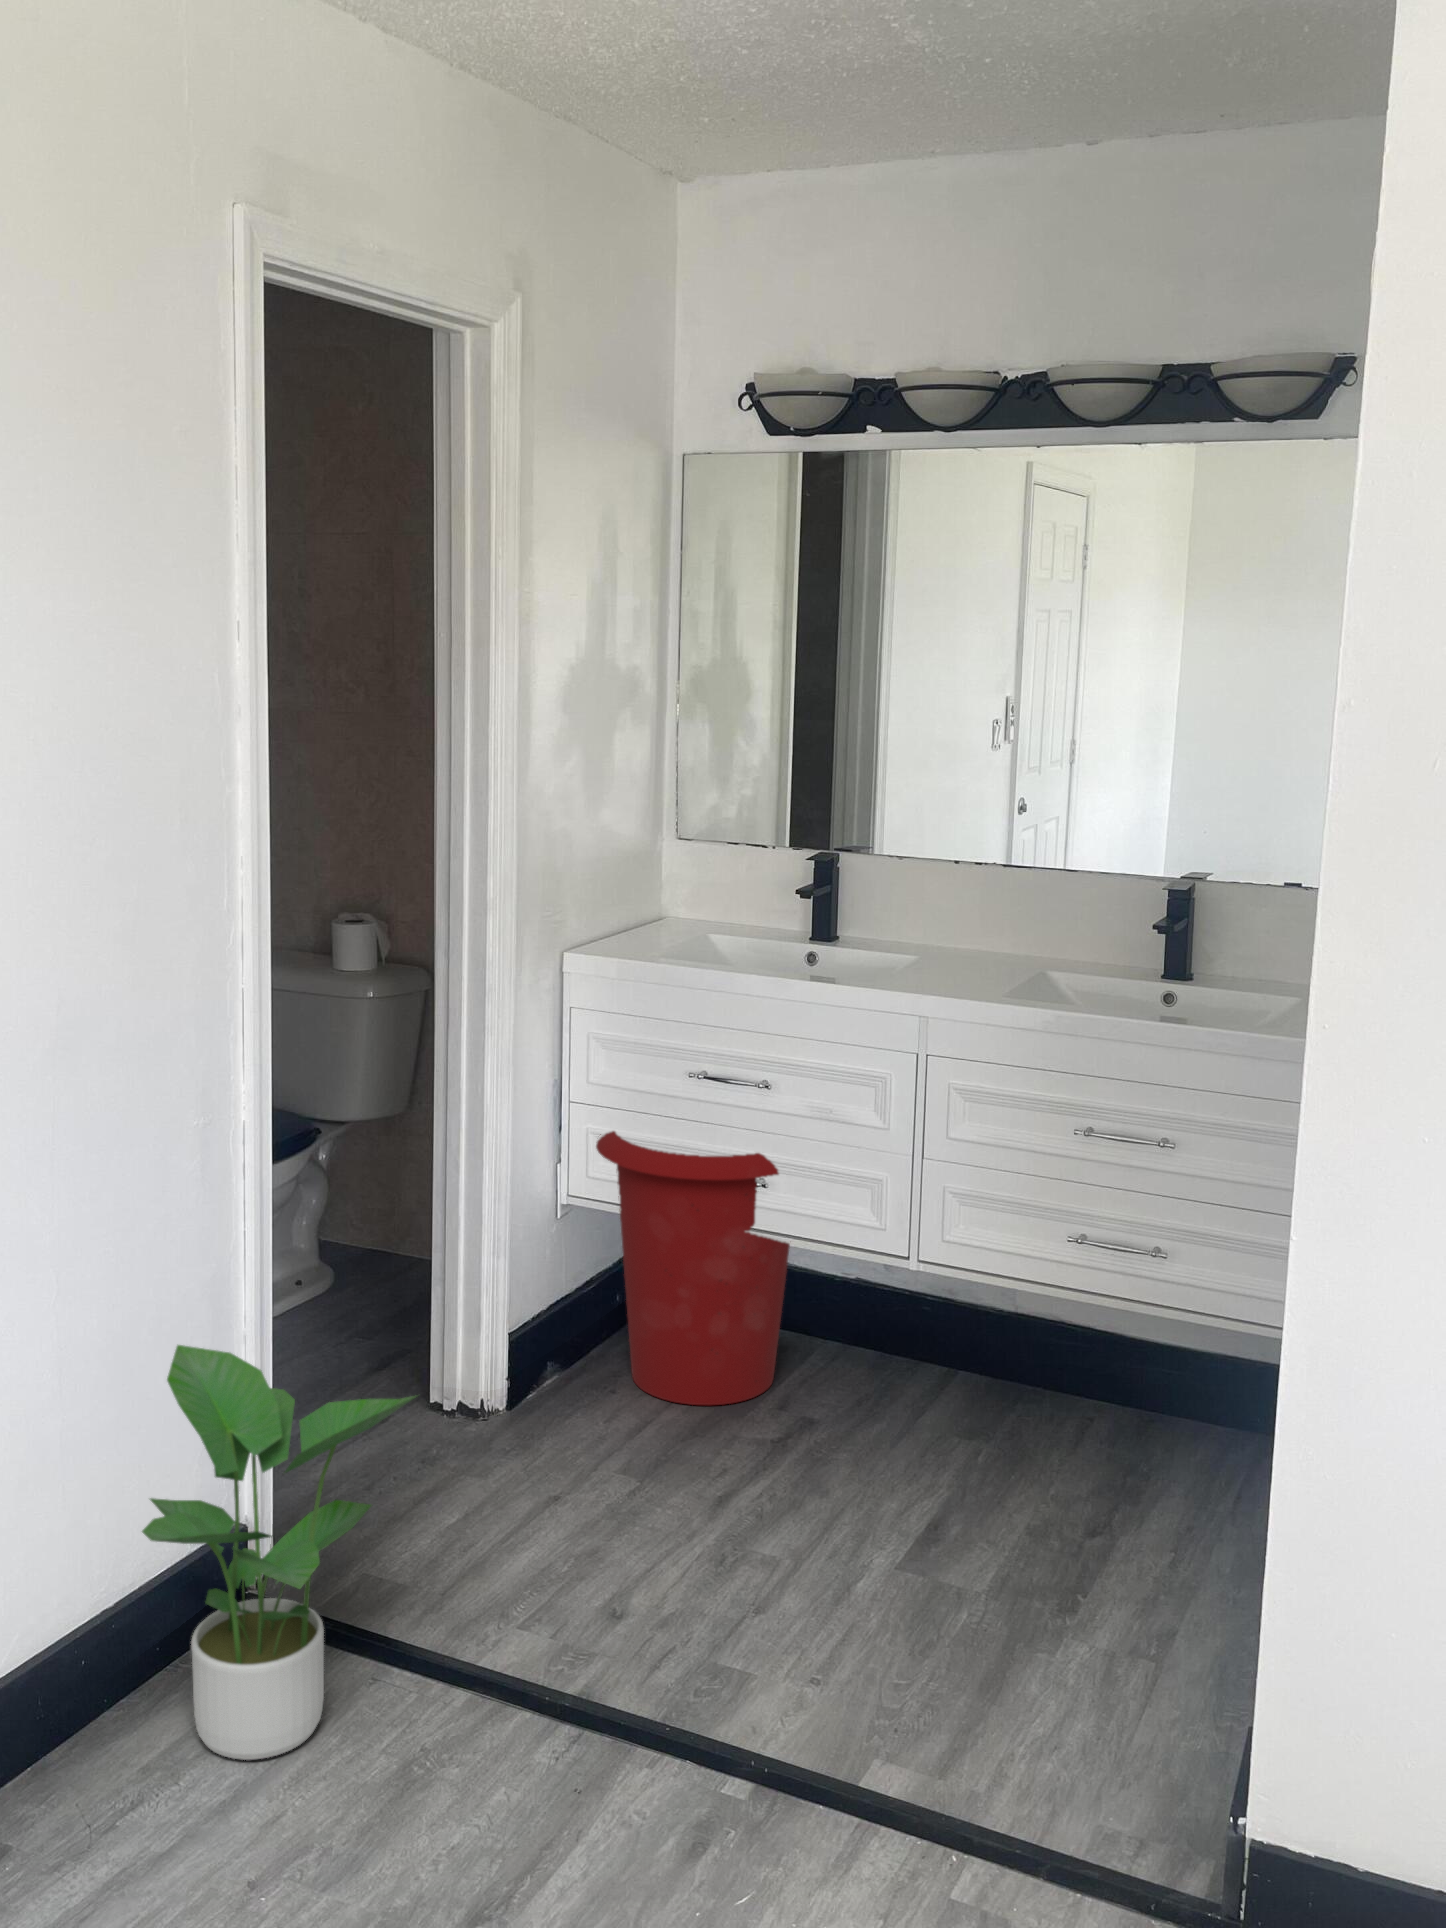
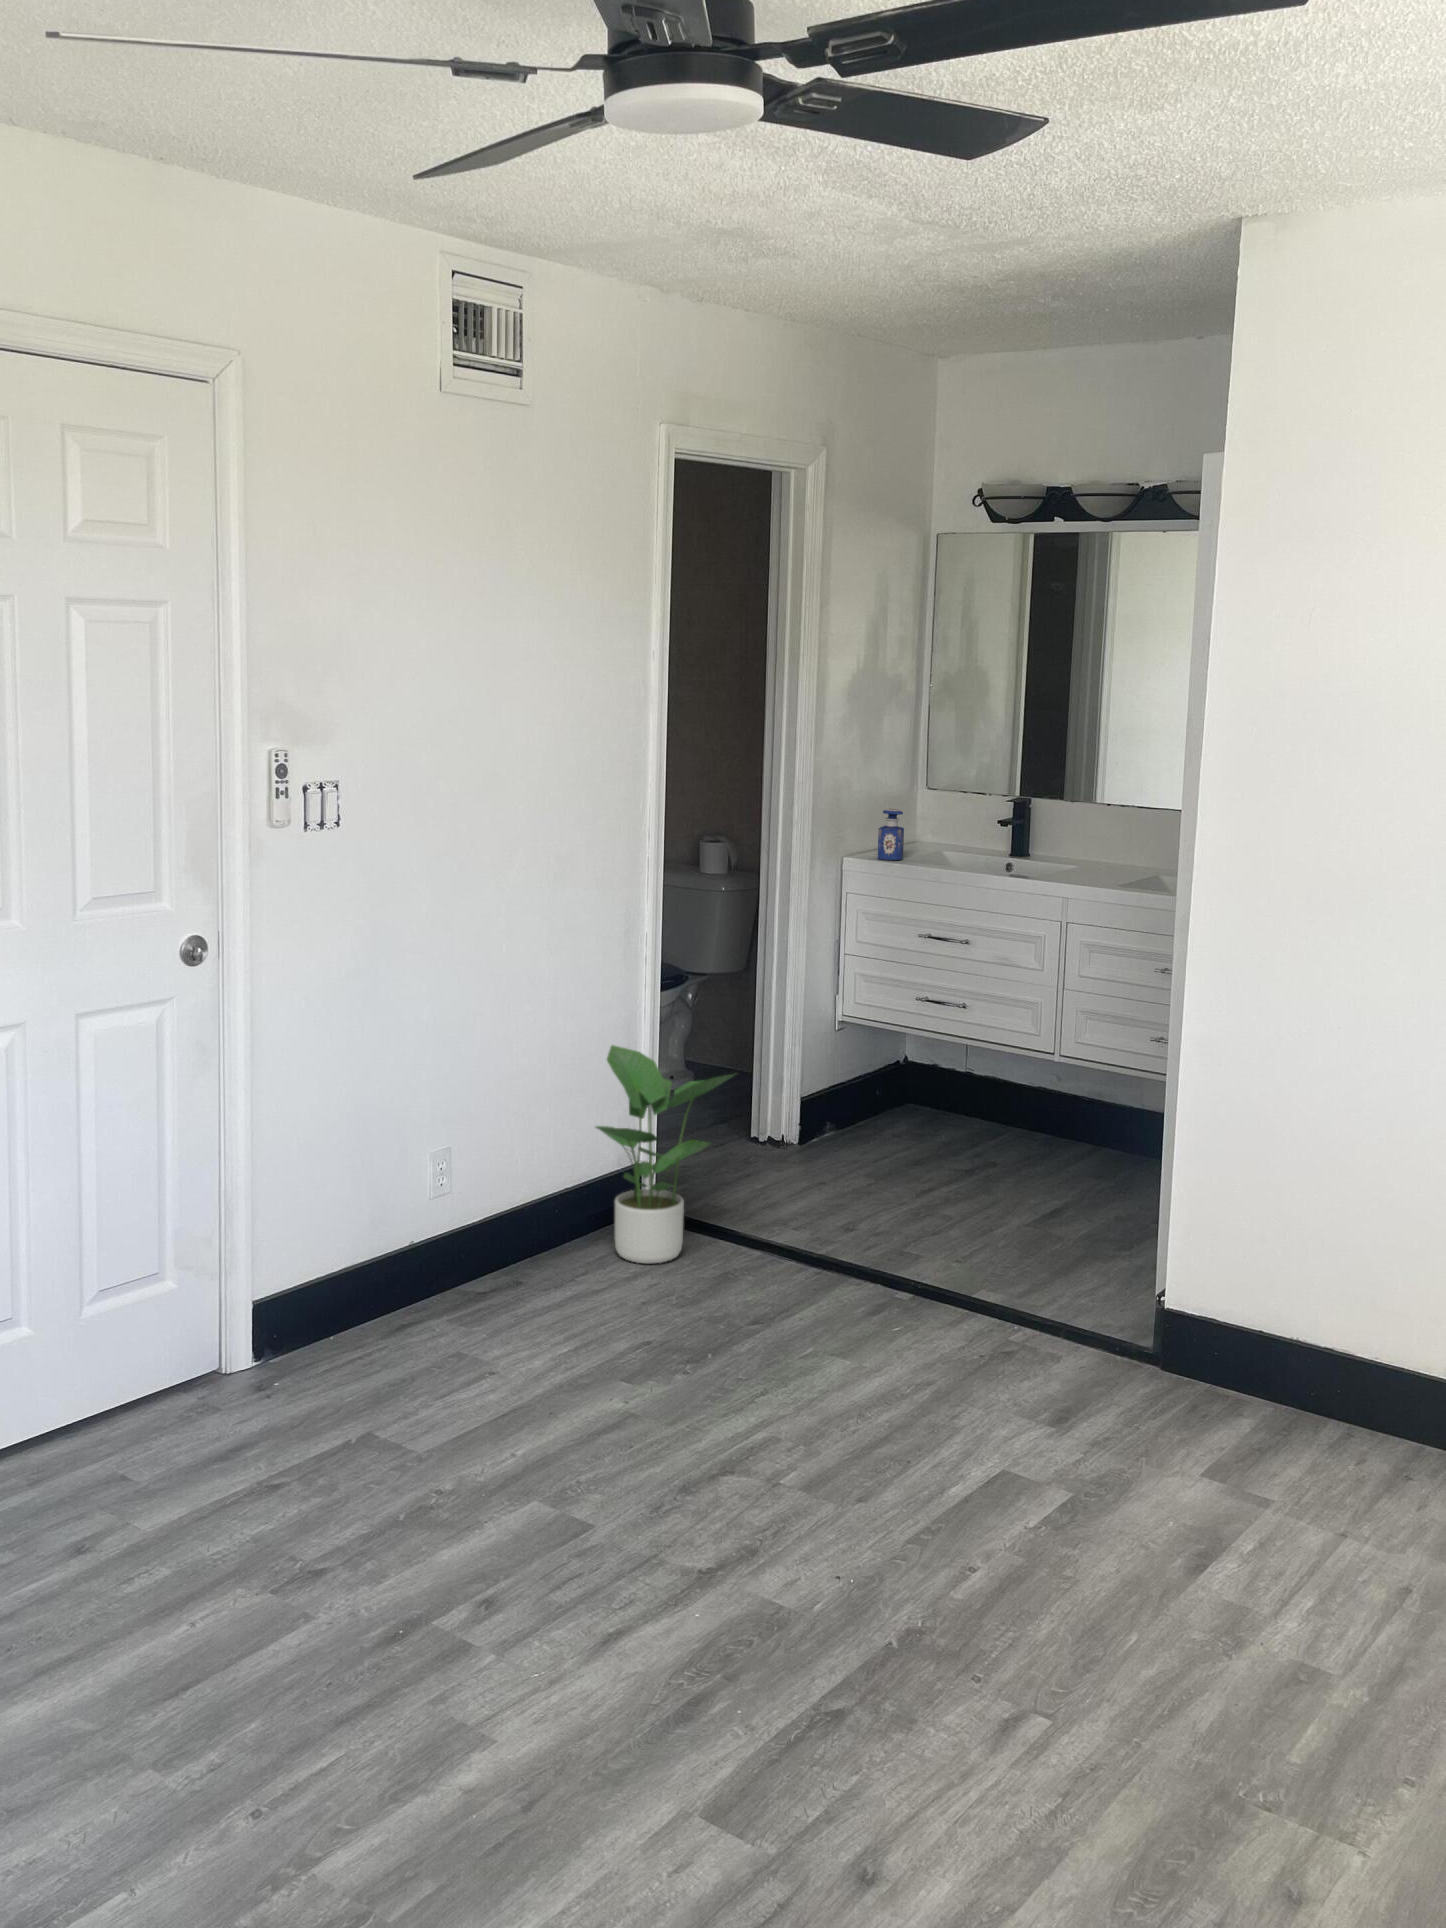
perfume bottle: none [614,873,652,952] -> present [878,809,904,860]
waste bin: present [596,1131,790,1406] -> none [861,963,1008,1152]

